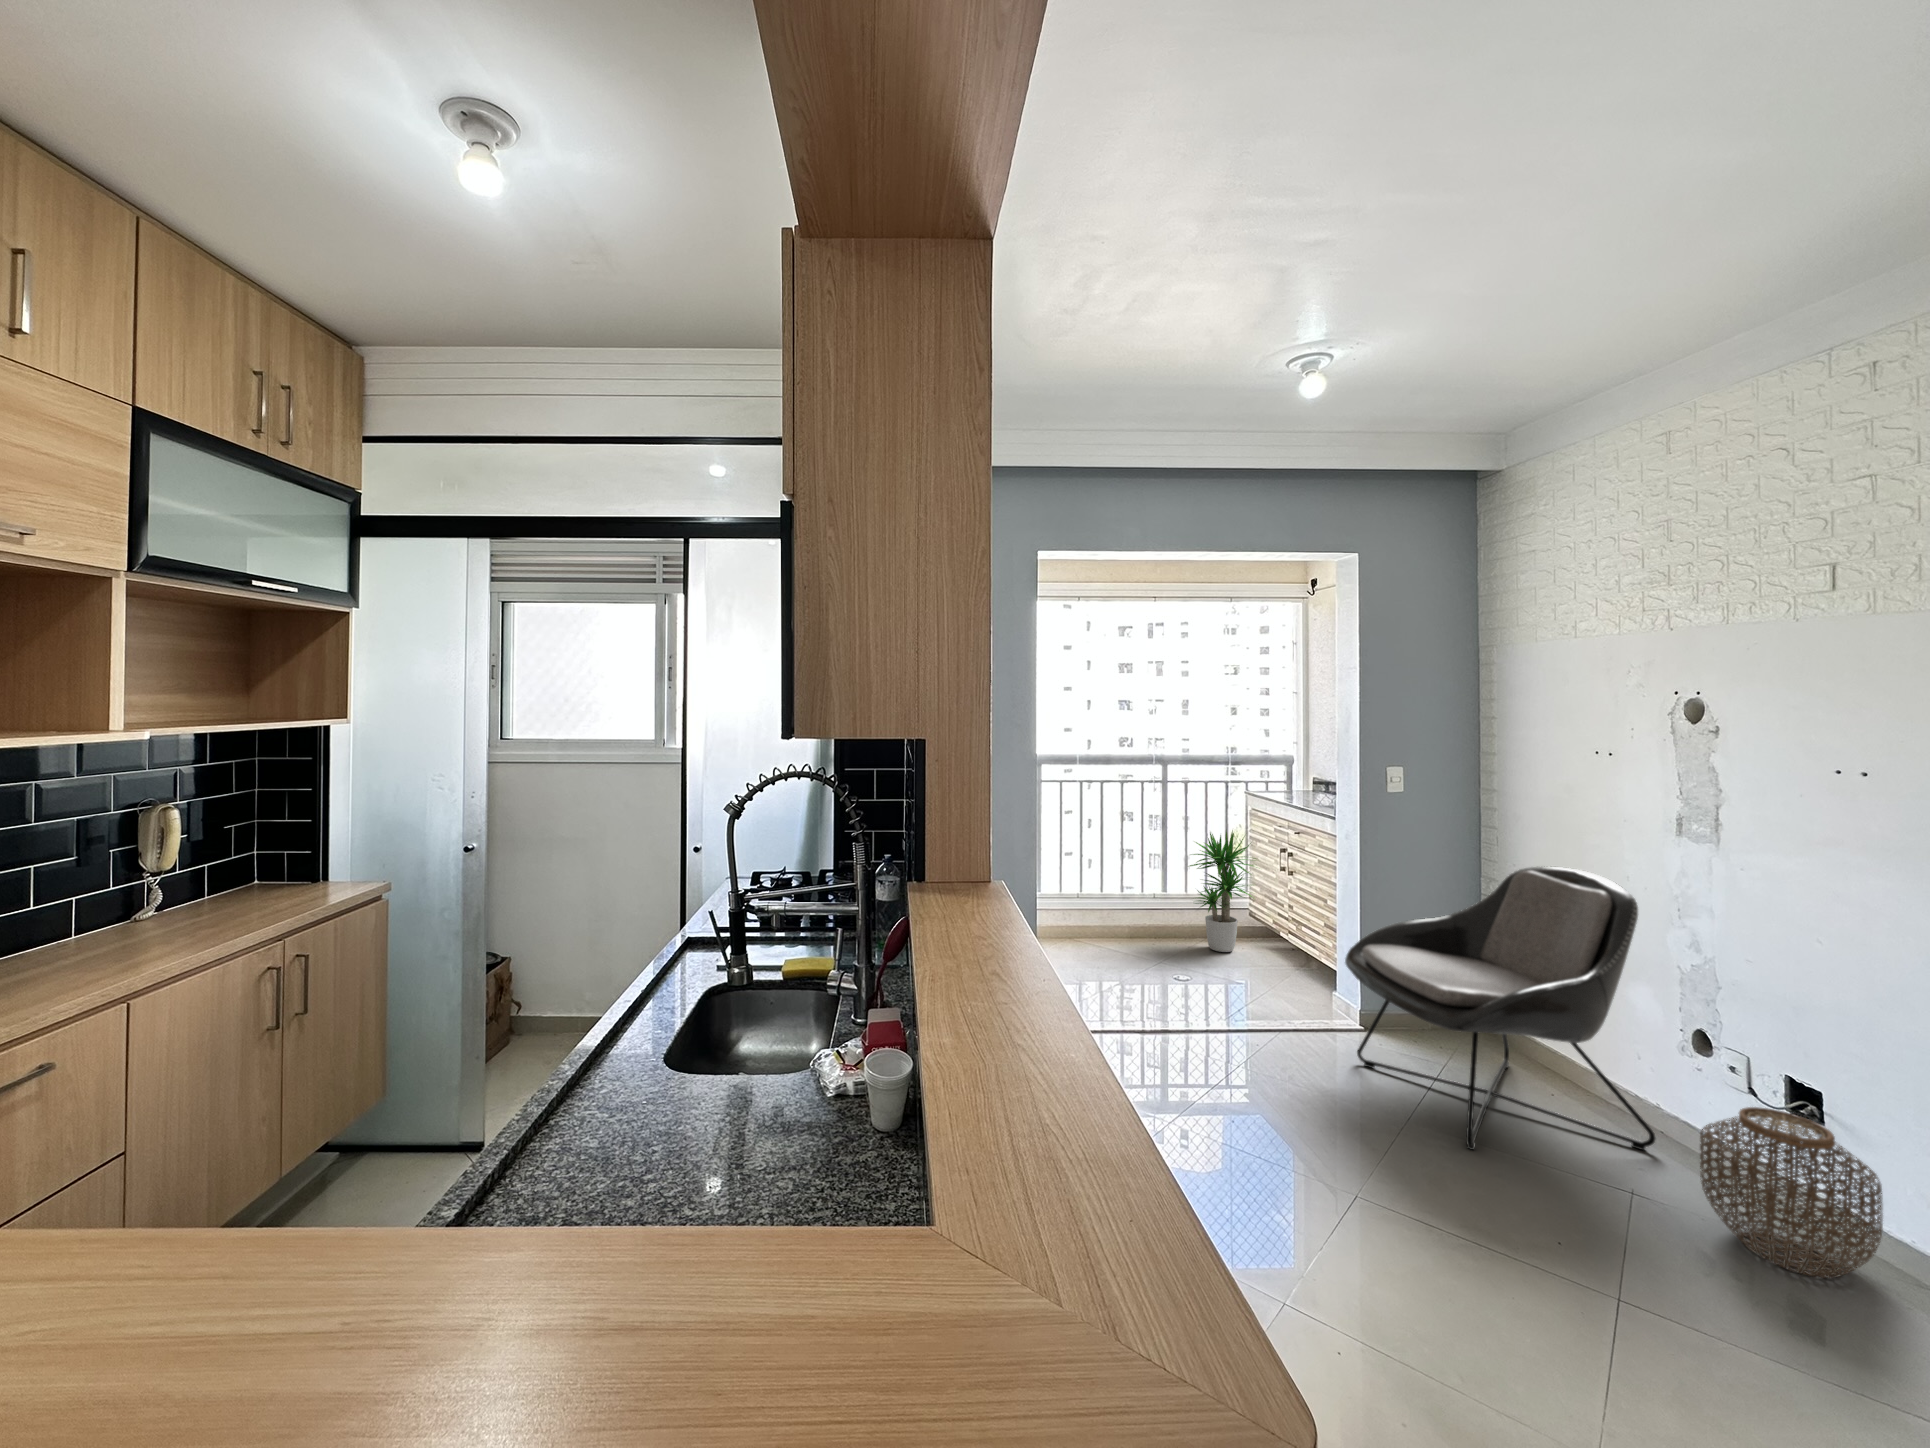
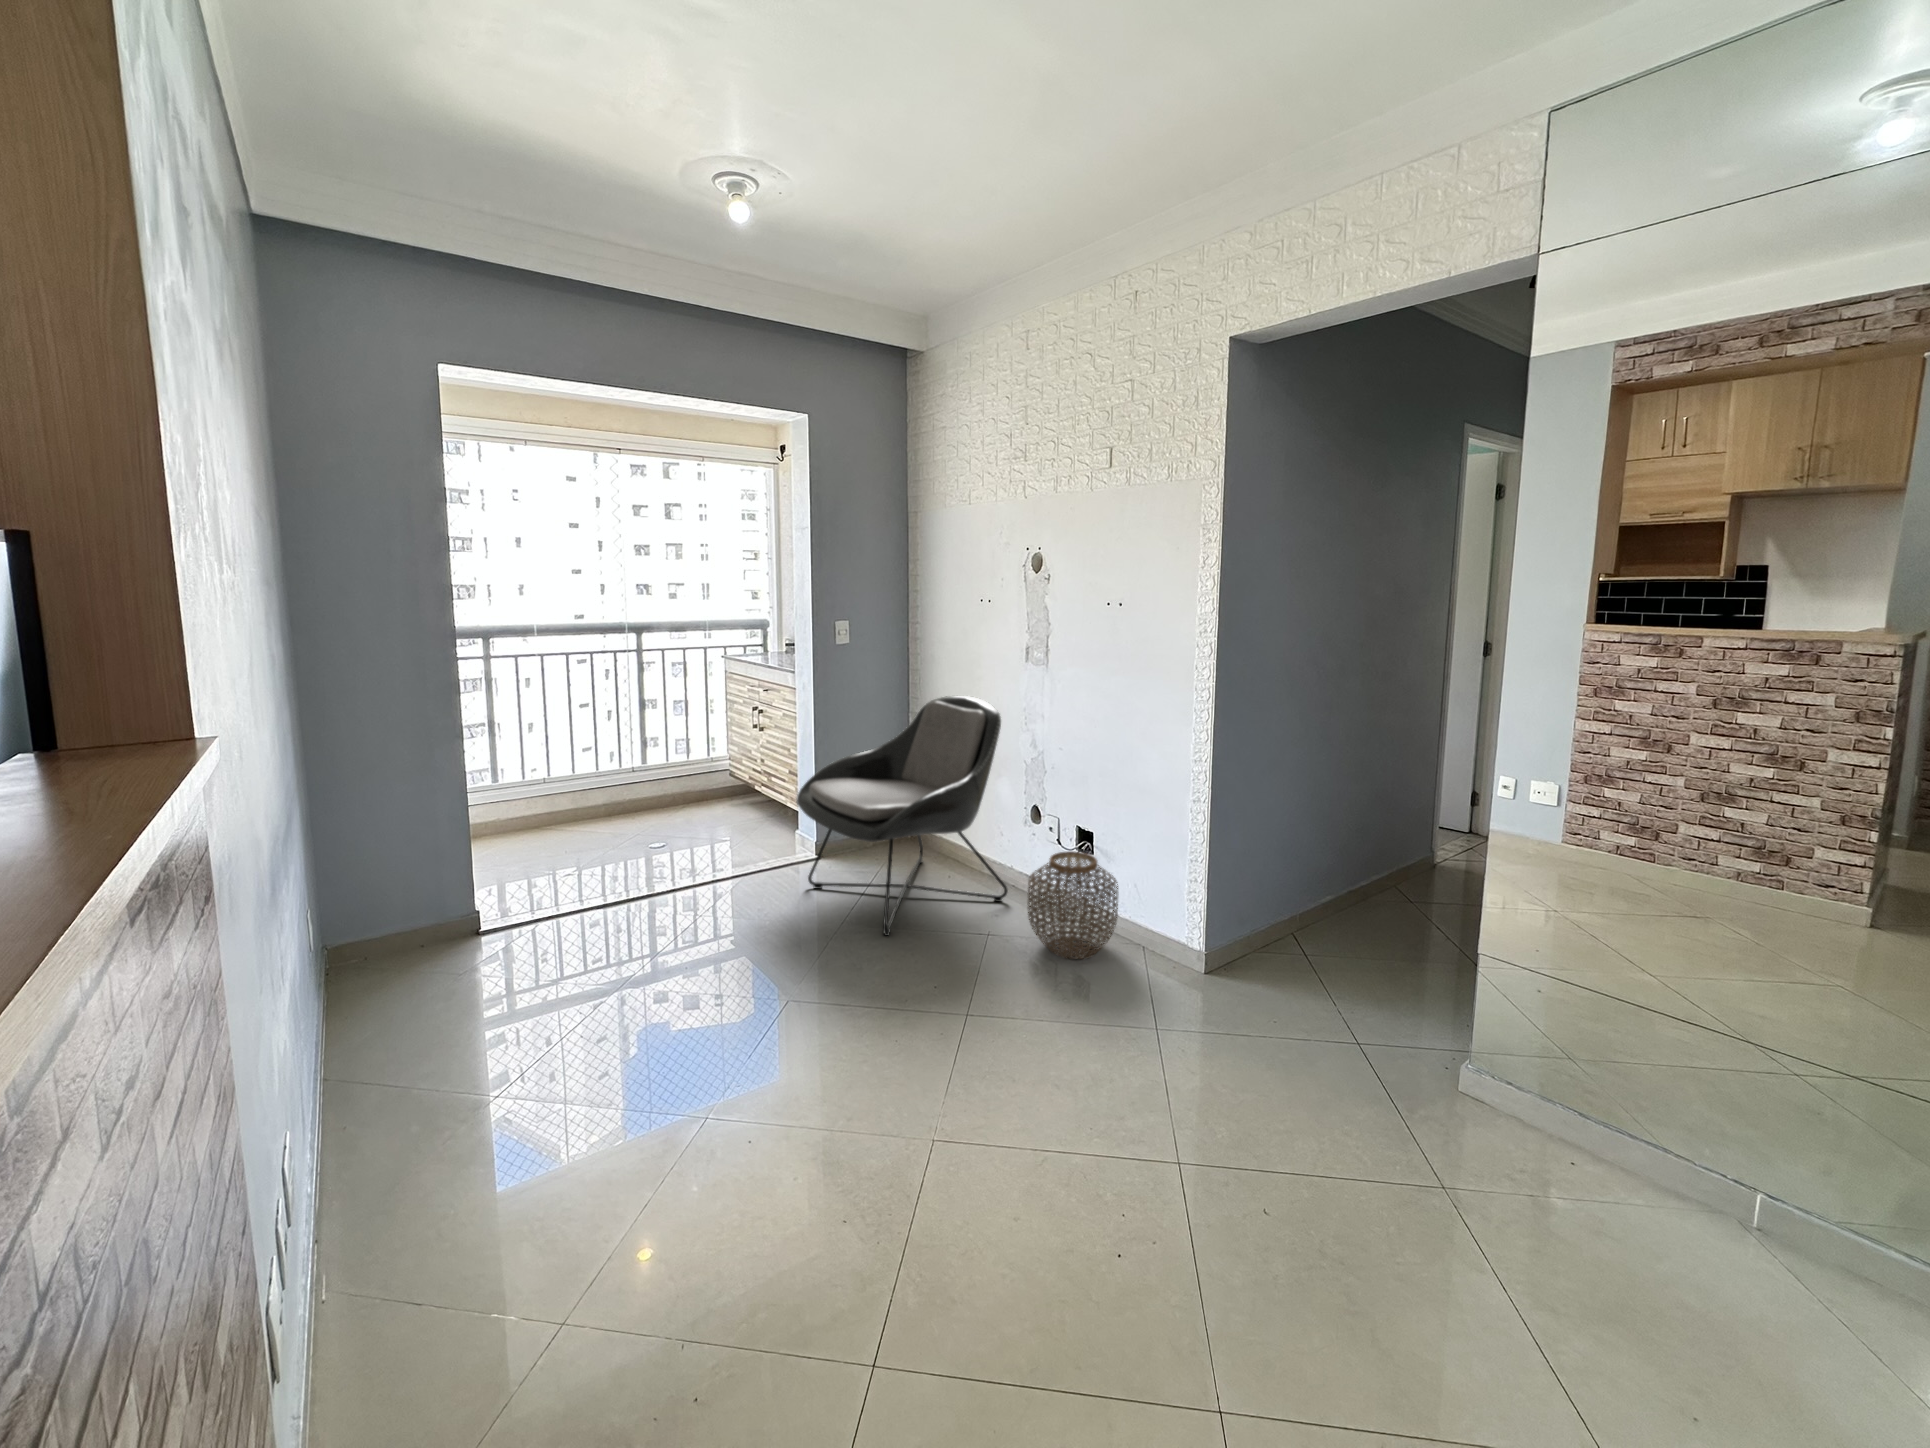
potted plant: present [1190,830,1257,952] -> none [662,692,738,813]

